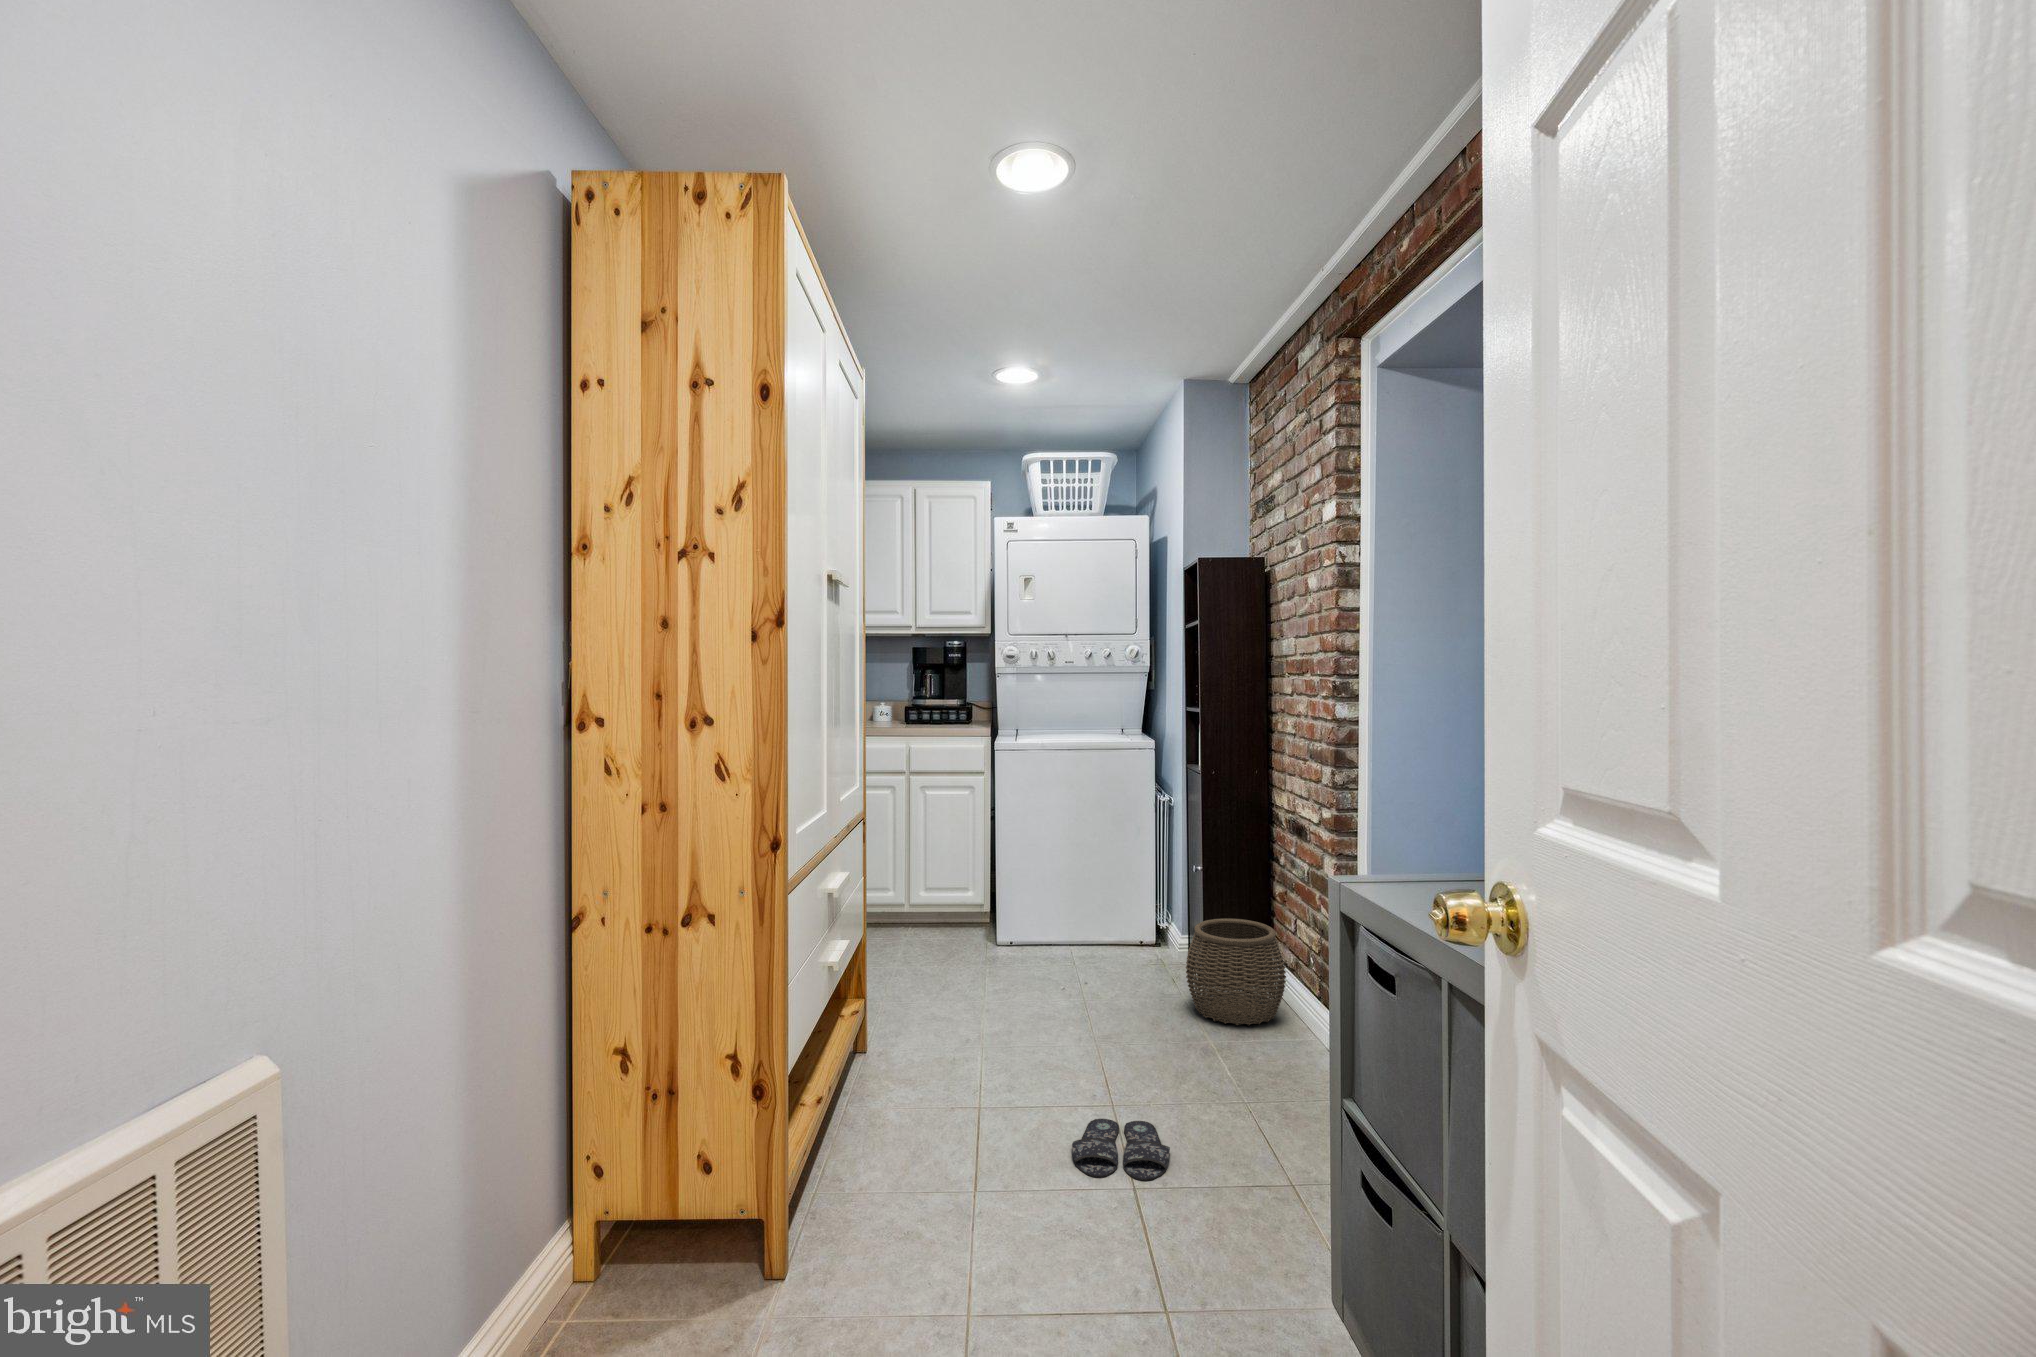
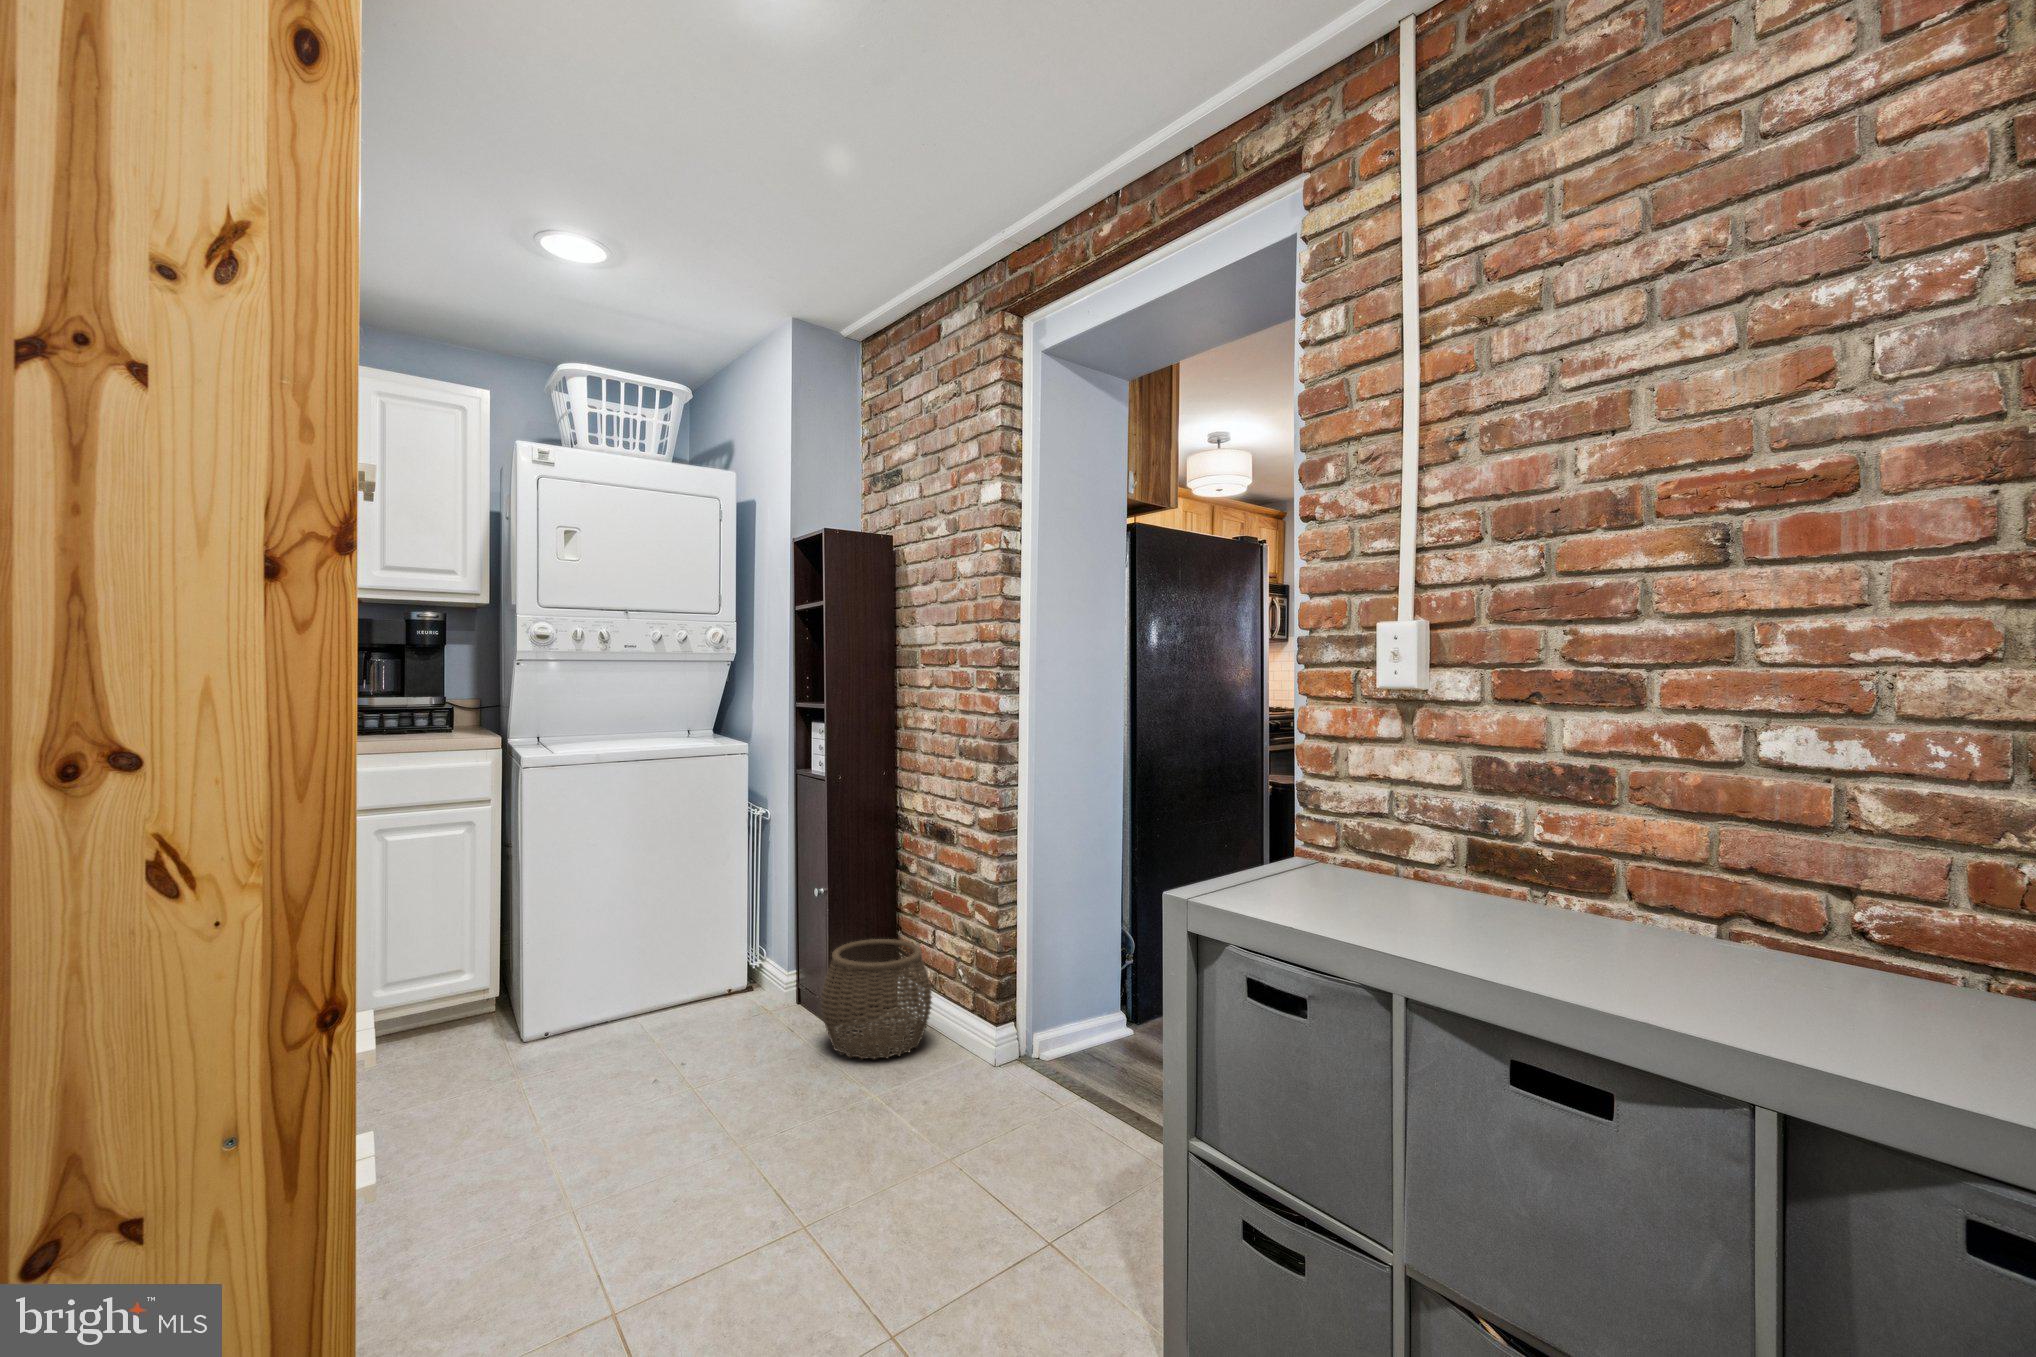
slippers: present [1072,1119,1170,1181] -> none [789,1197,911,1286]

